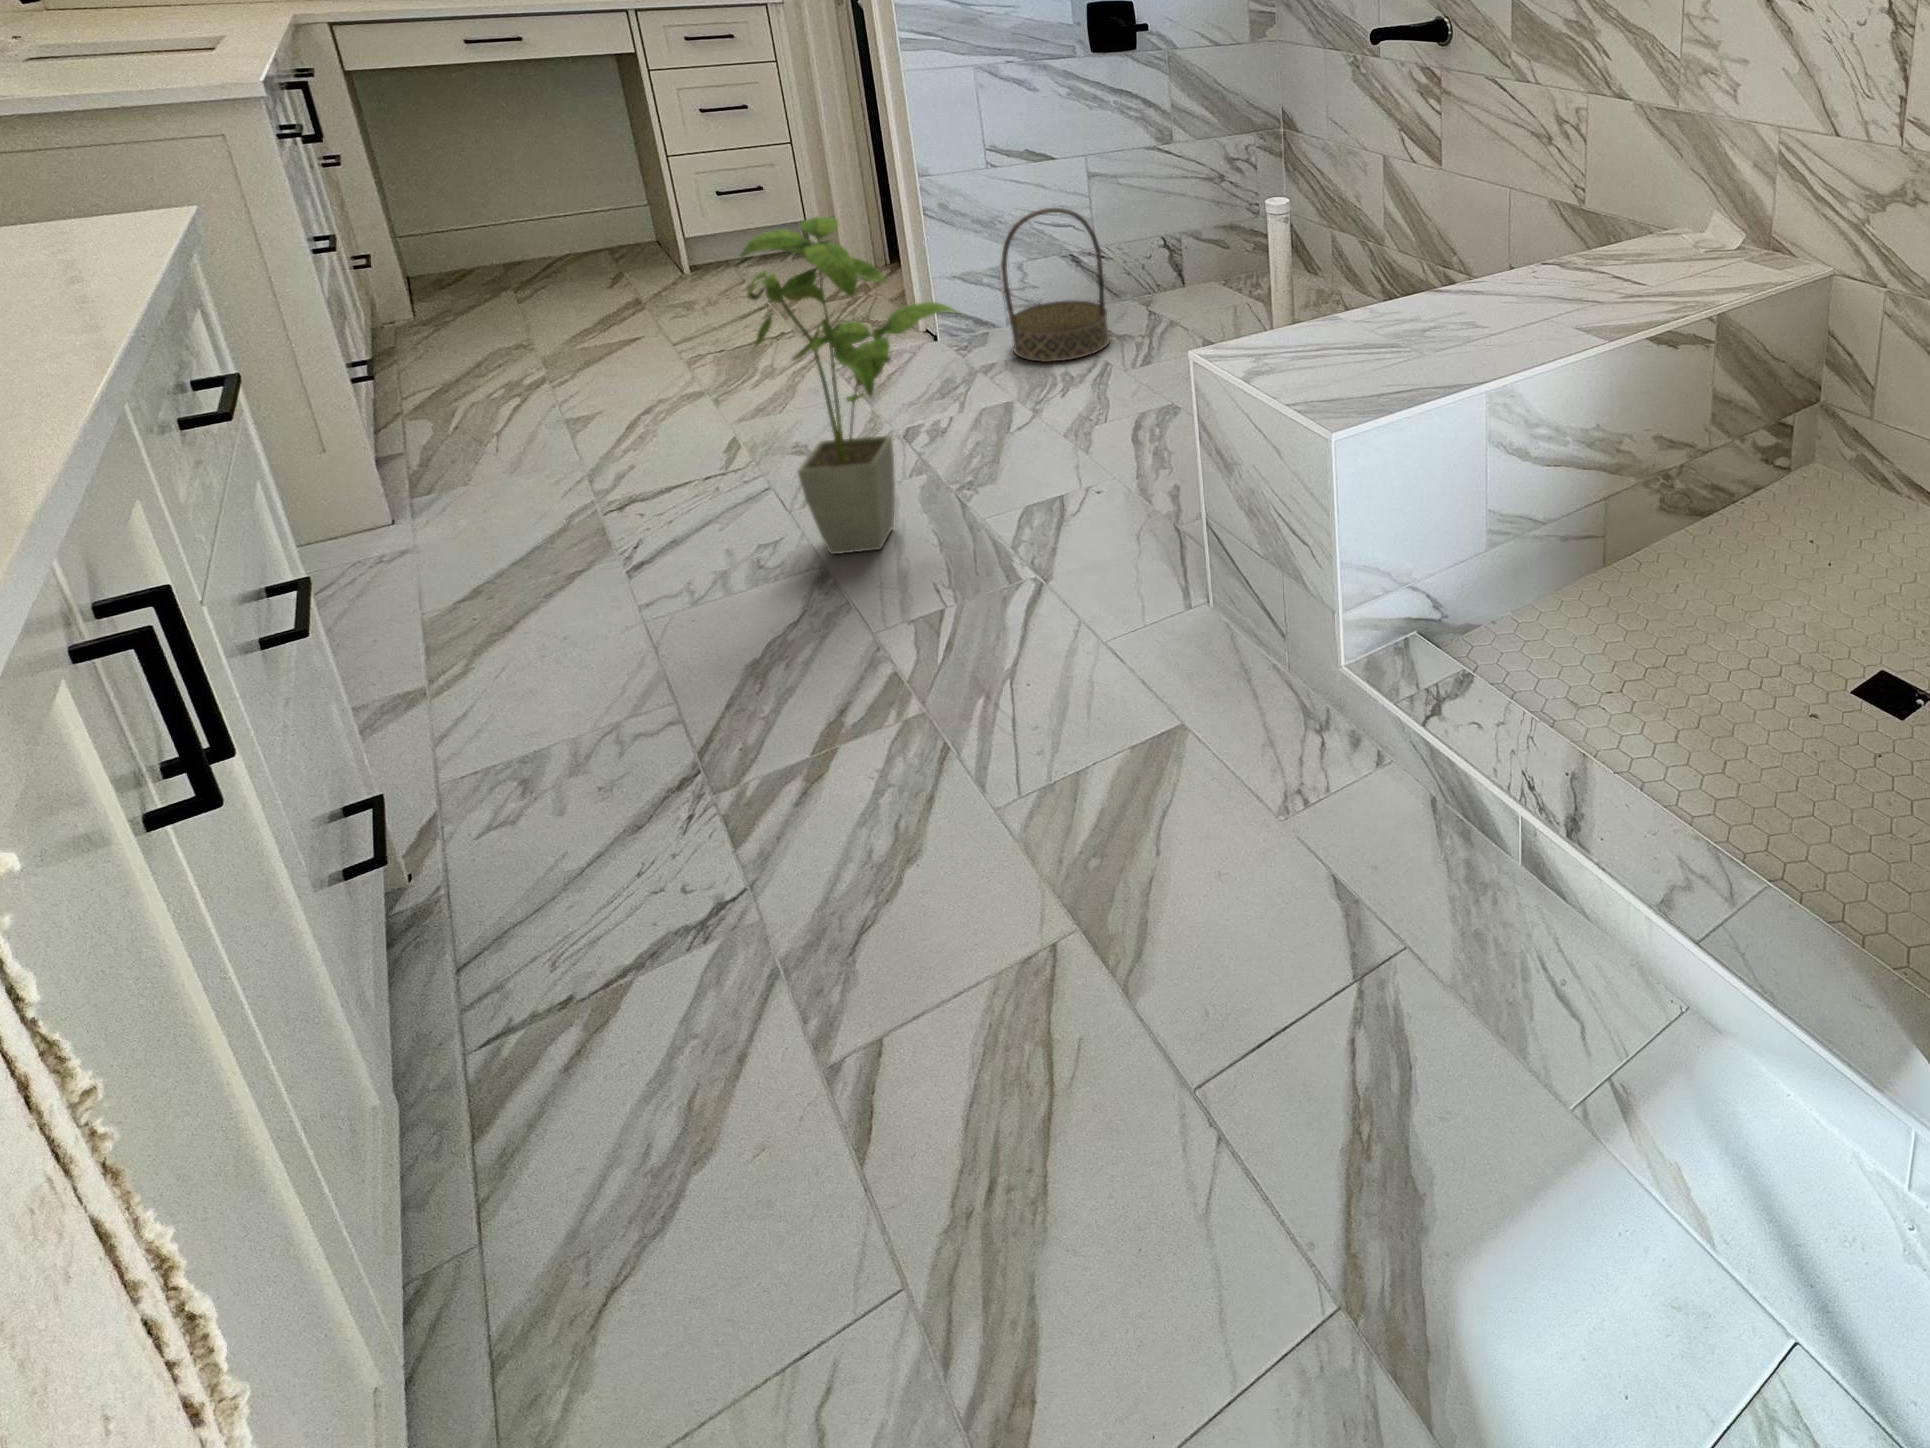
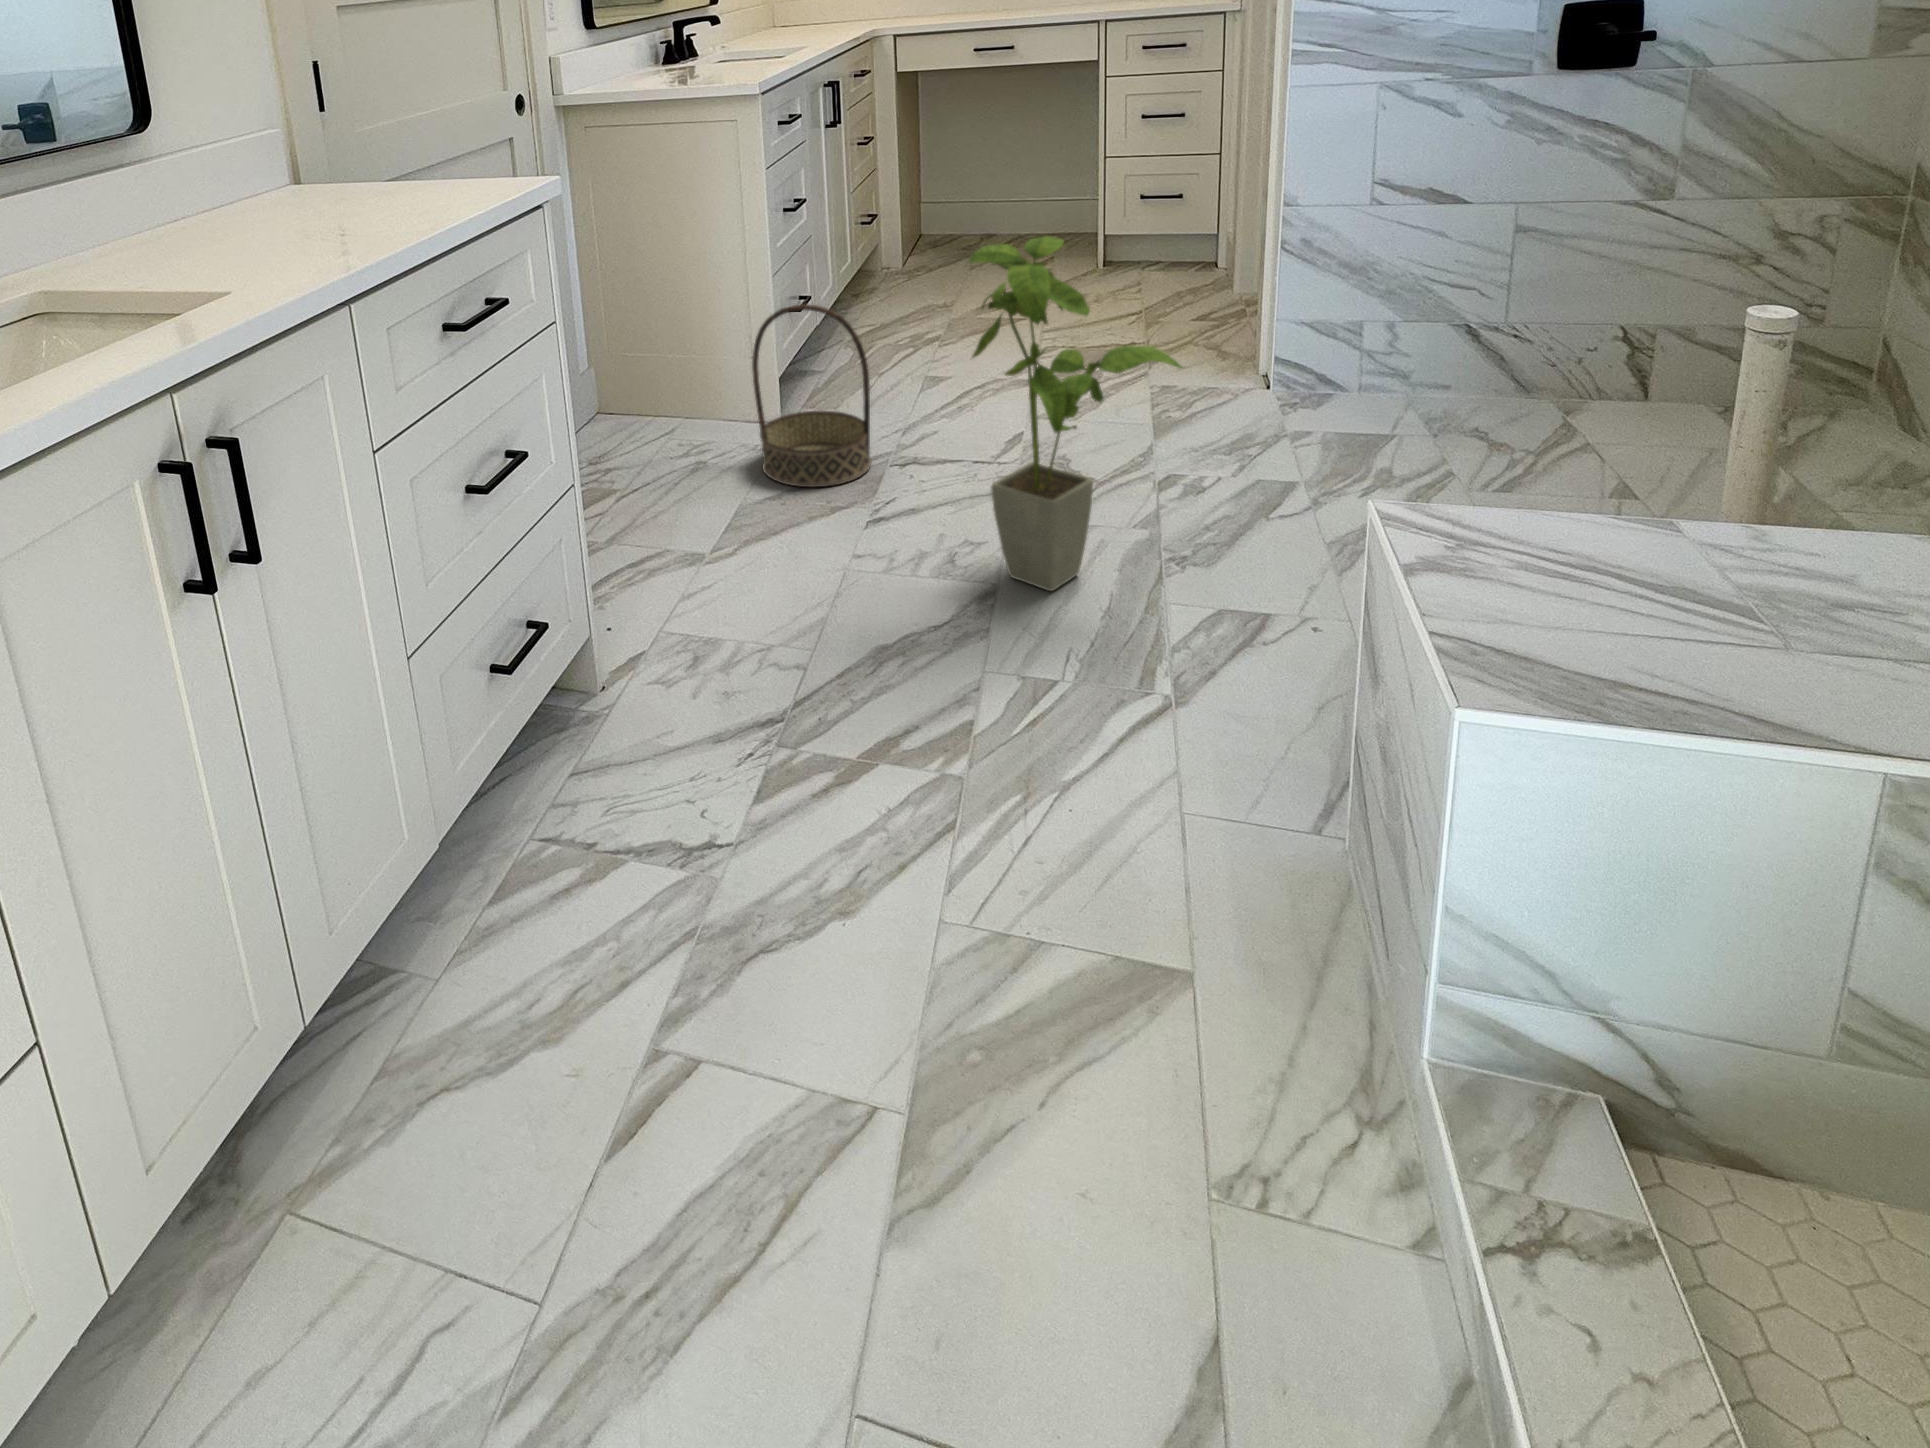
basket: present [1001,208,1110,362] -> present [752,304,871,487]

